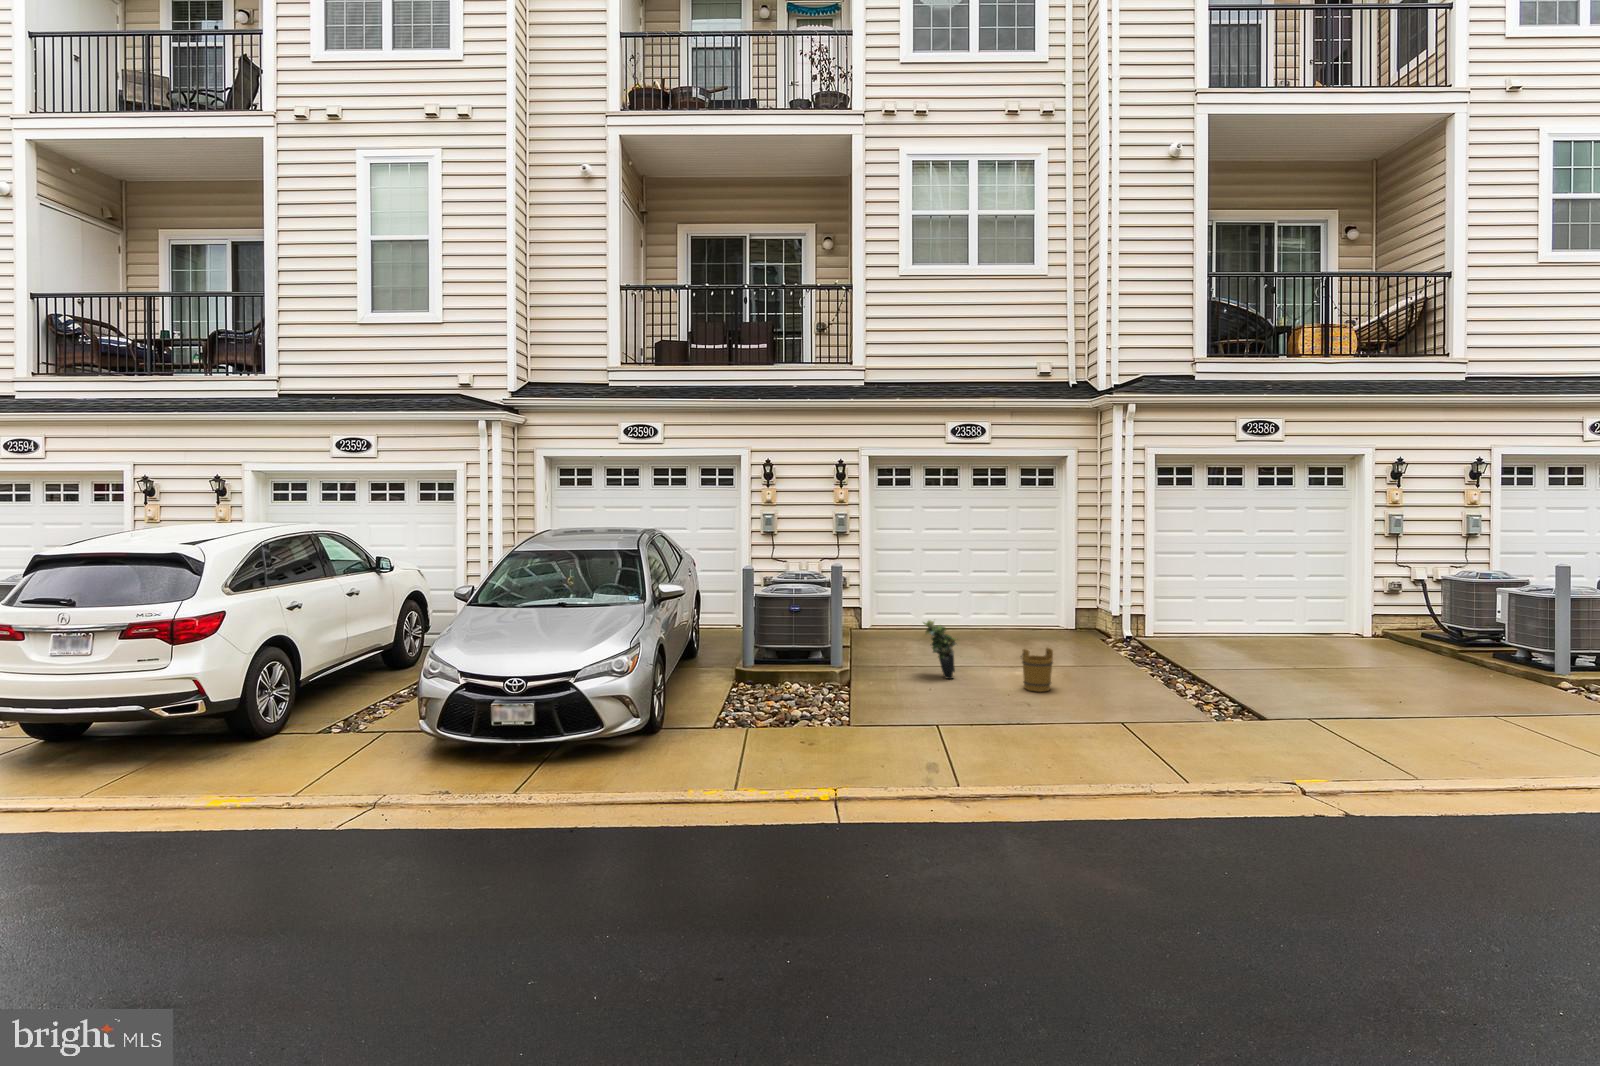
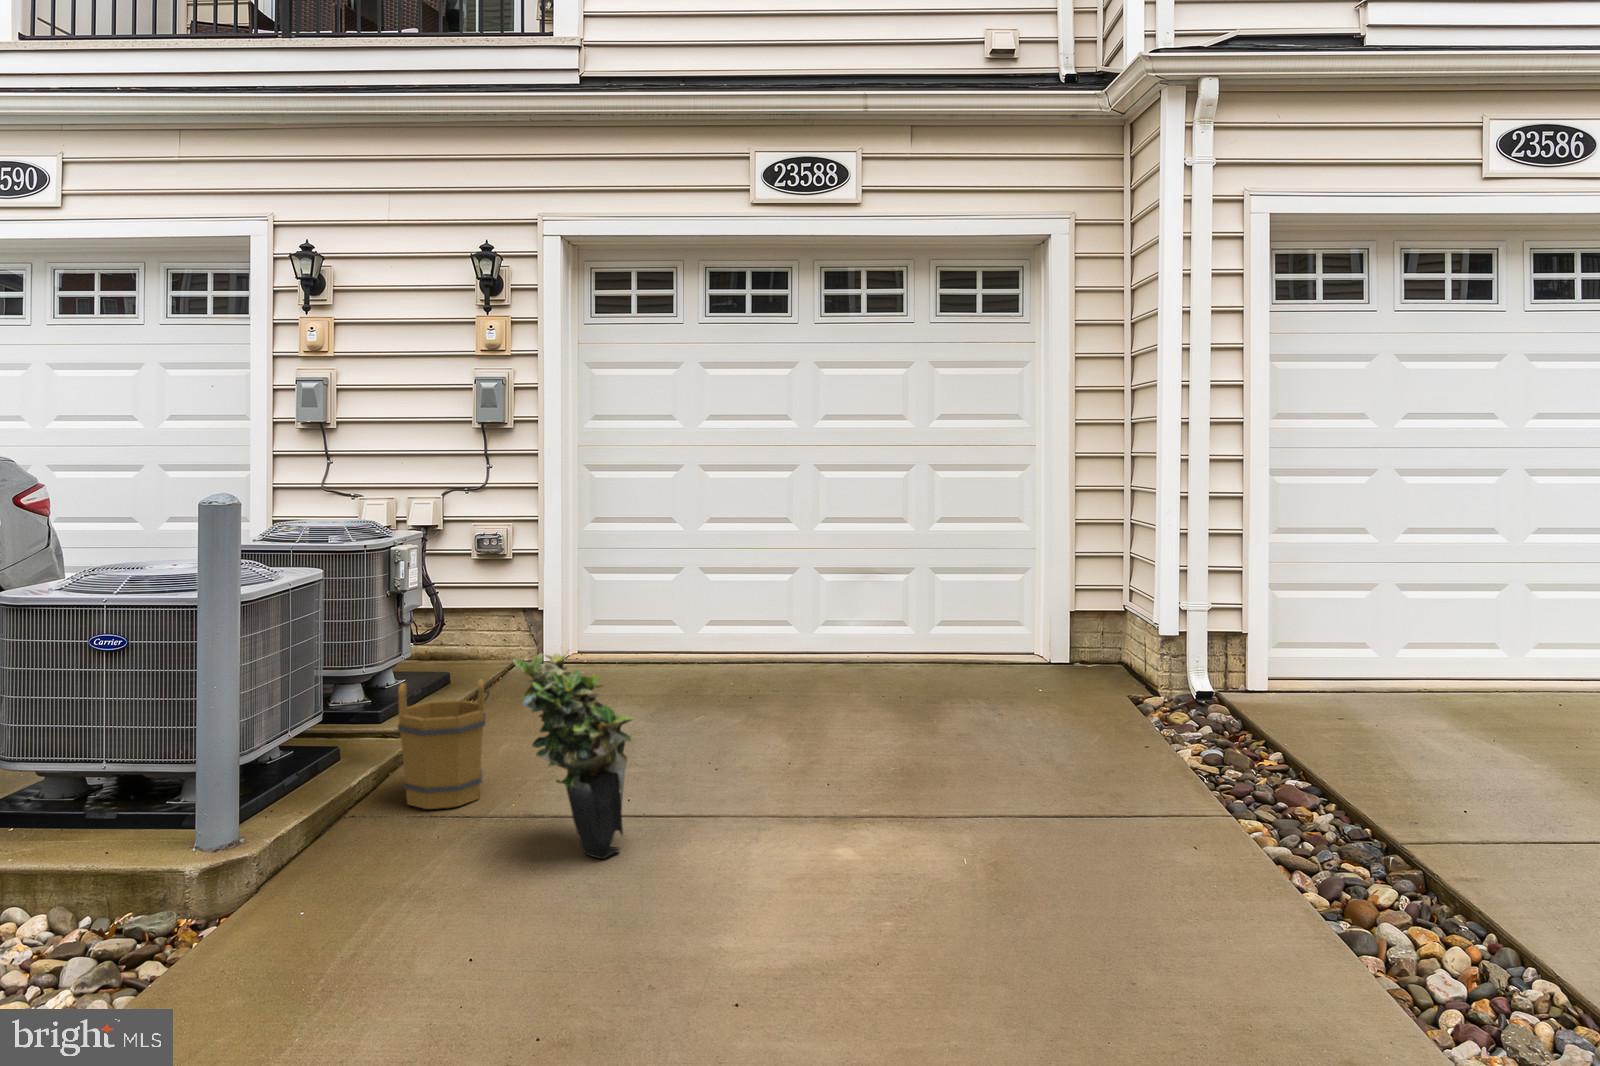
bucket: present [1021,648,1053,692] -> present [395,679,490,809]

